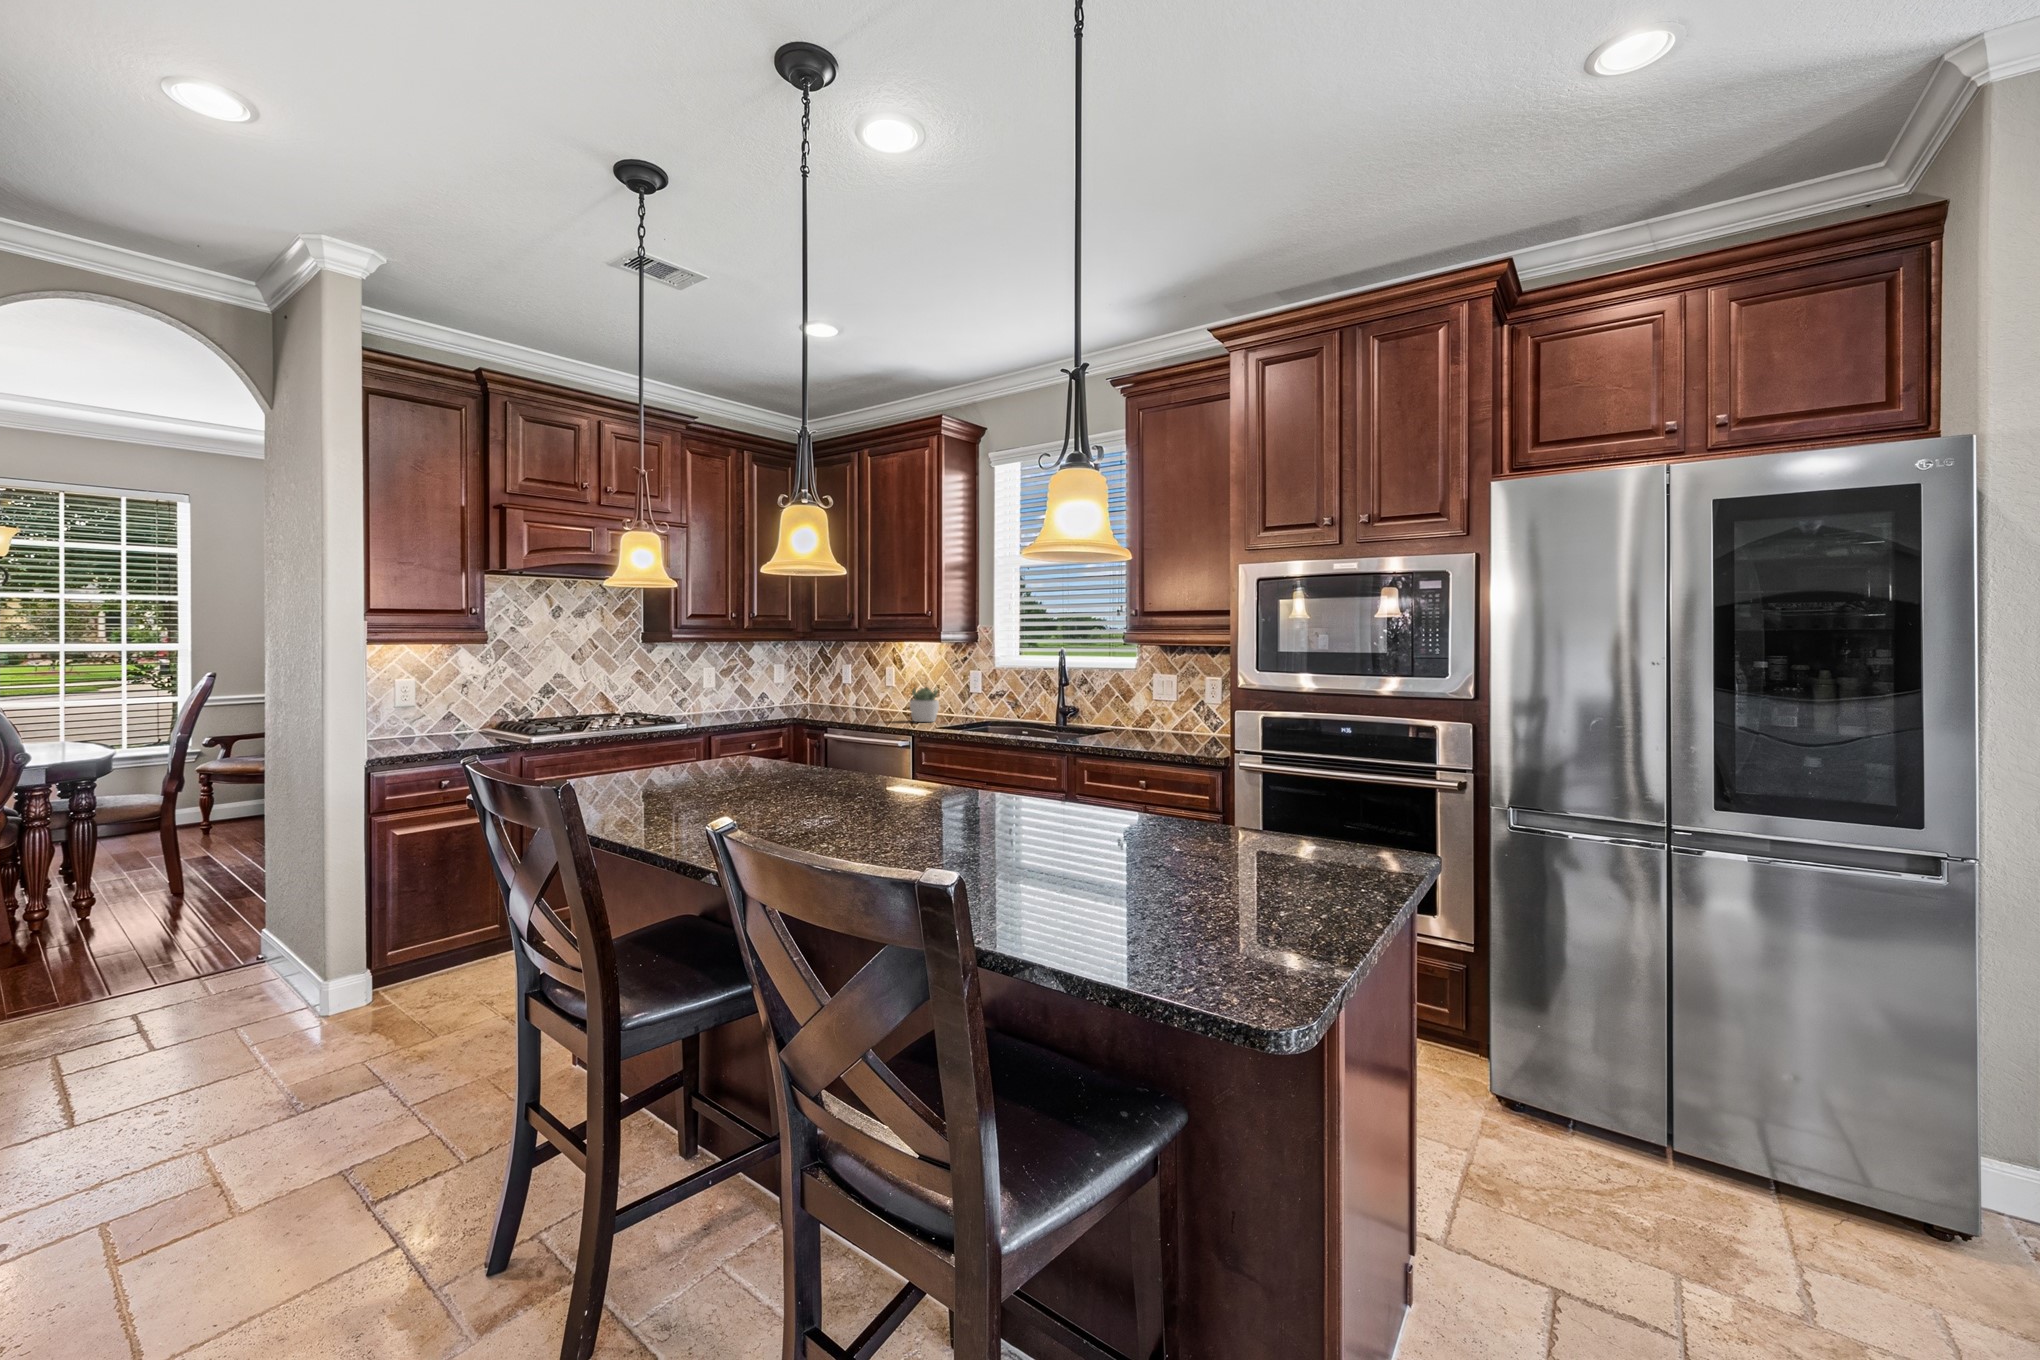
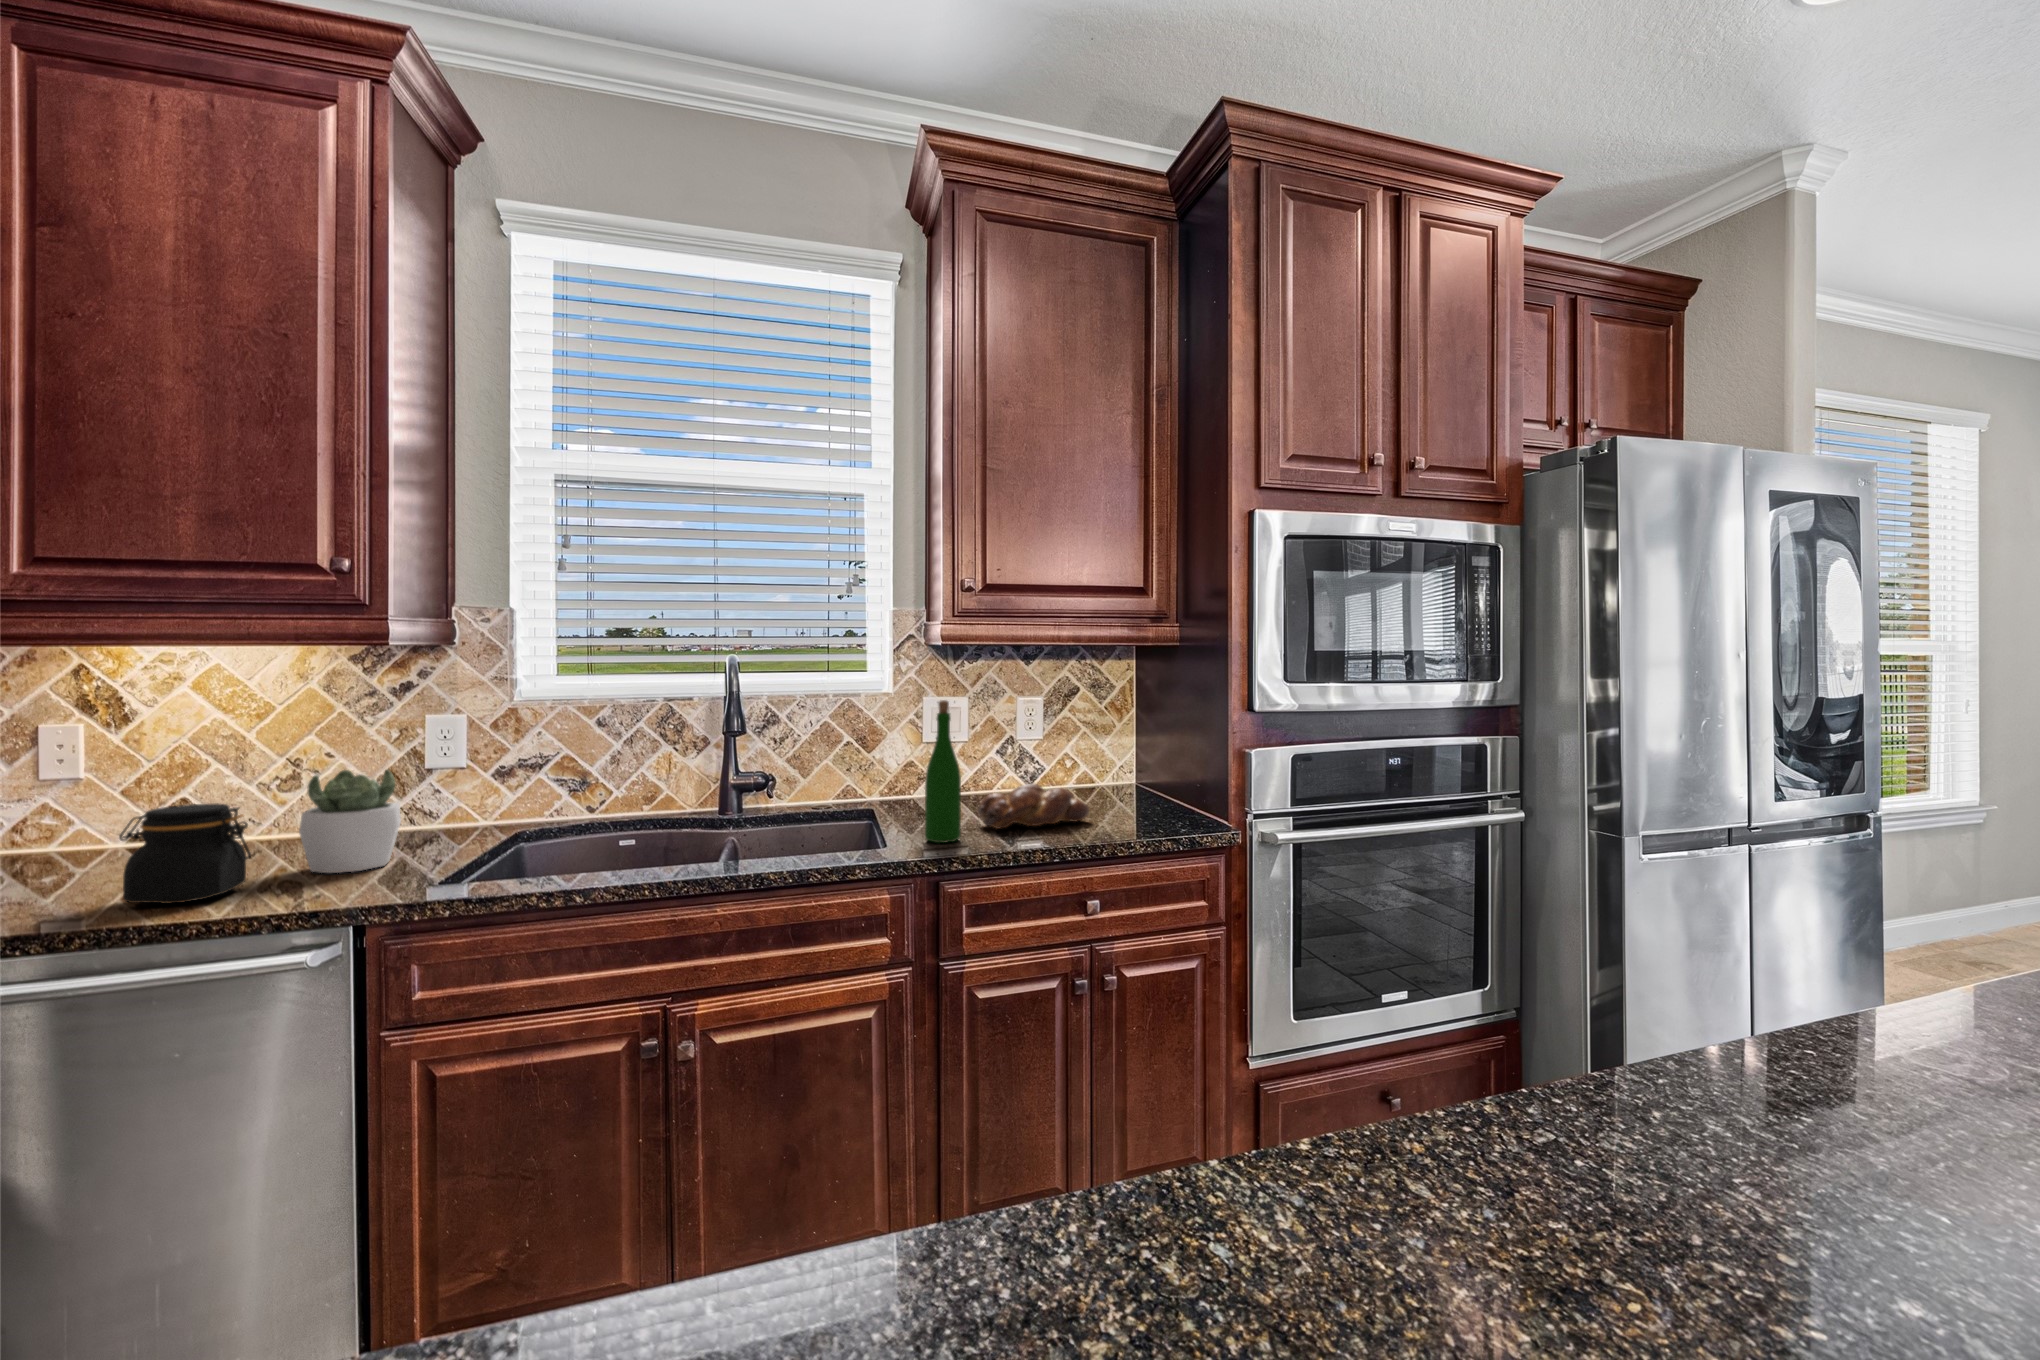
wine bottle: none [1082,671,1100,739] -> present [925,700,961,843]
jar: none [862,692,892,721] -> present [119,804,251,904]
bread loaf: none [1120,720,1179,742] -> present [978,783,1089,829]

